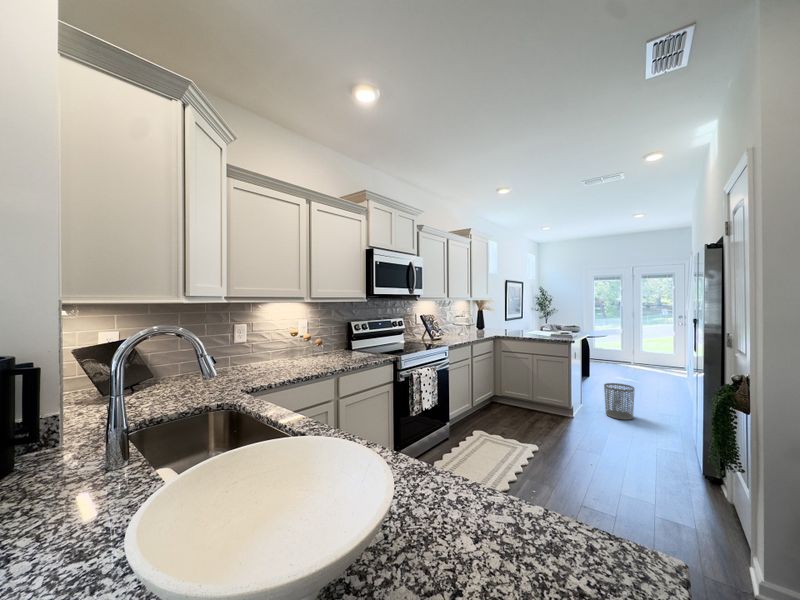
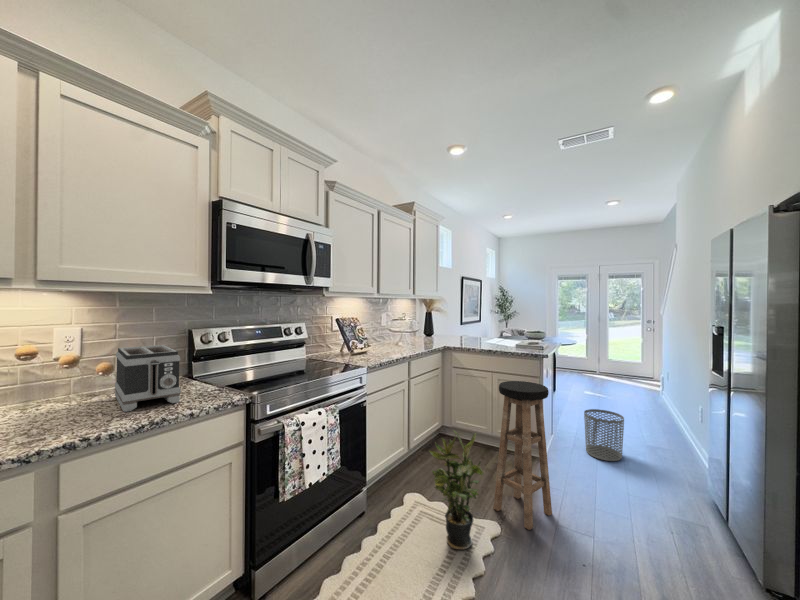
toaster: none [326,330,365,361] -> present [115,345,181,412]
bar stool: none [533,357,573,449] -> present [494,381,552,530]
potted plant: none [491,384,527,455] -> present [430,431,484,550]

